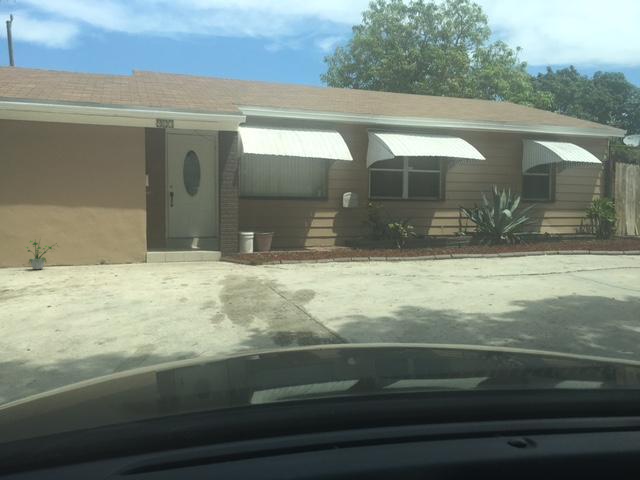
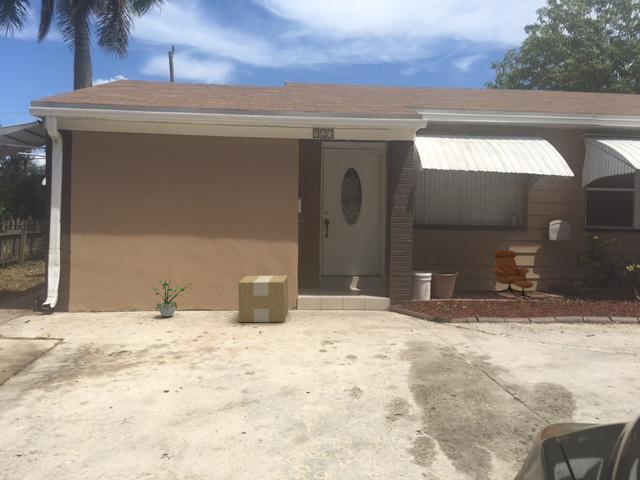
lounge chair: none [301,215,330,251] -> present [492,250,533,299]
cardboard box: none [99,235,140,270] -> present [238,276,288,322]

